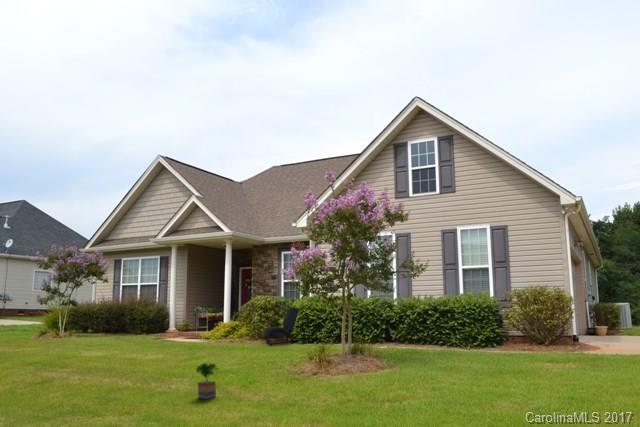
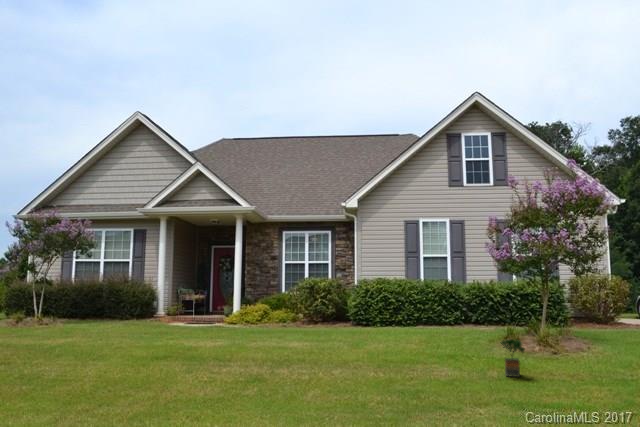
lounge chair: present [265,307,299,346] -> none [353,288,393,328]

